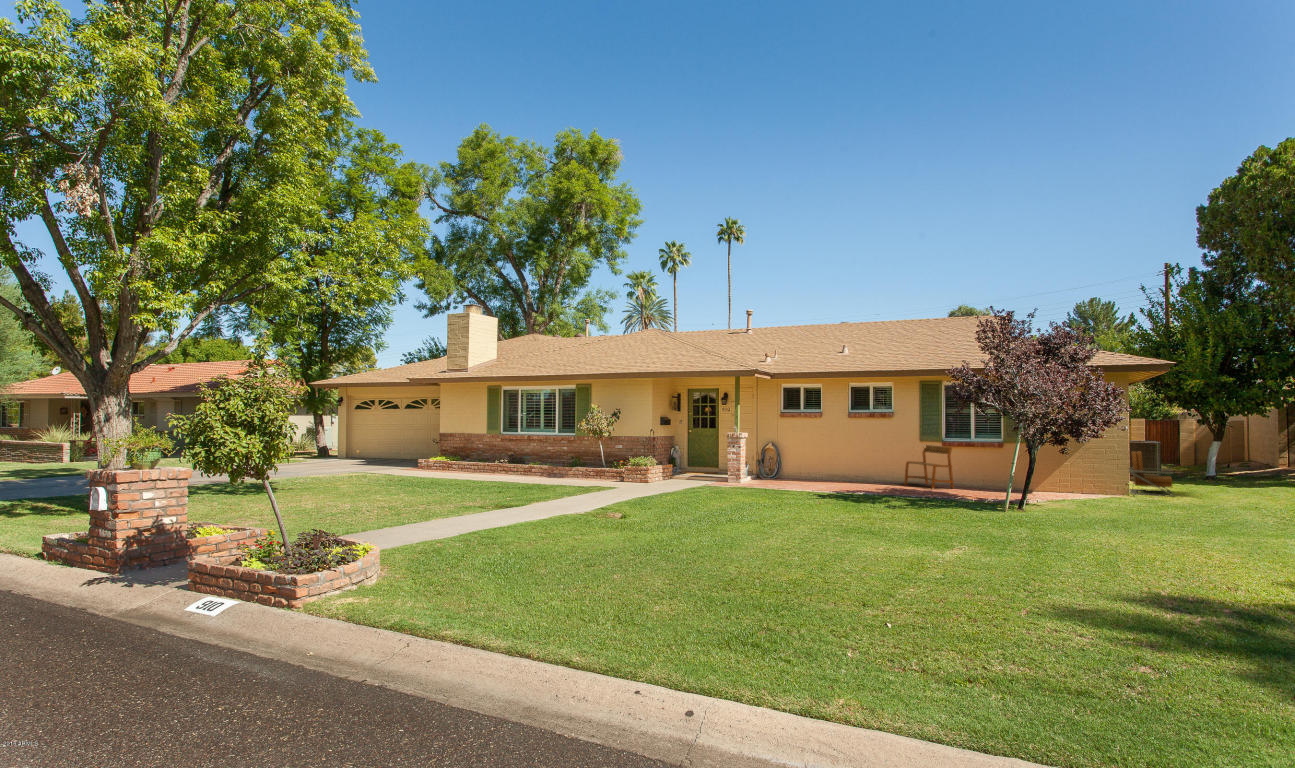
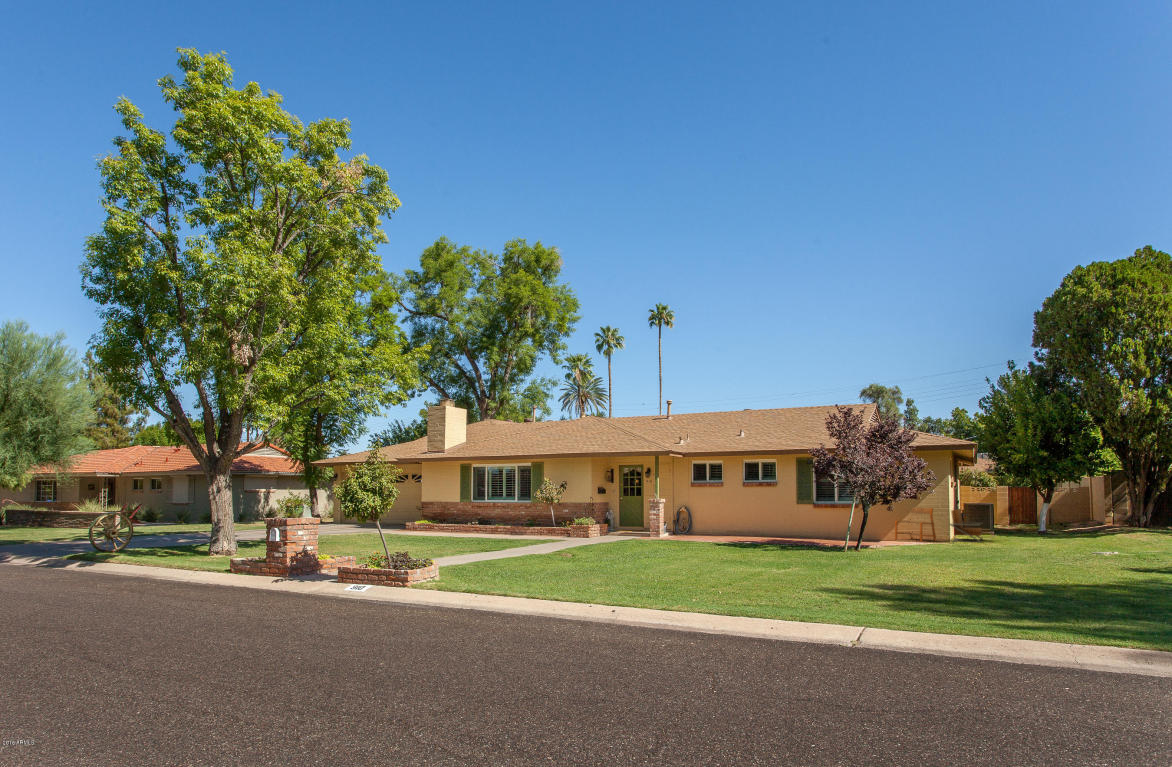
bench: present [904,445,954,489] -> present [895,507,936,542]

